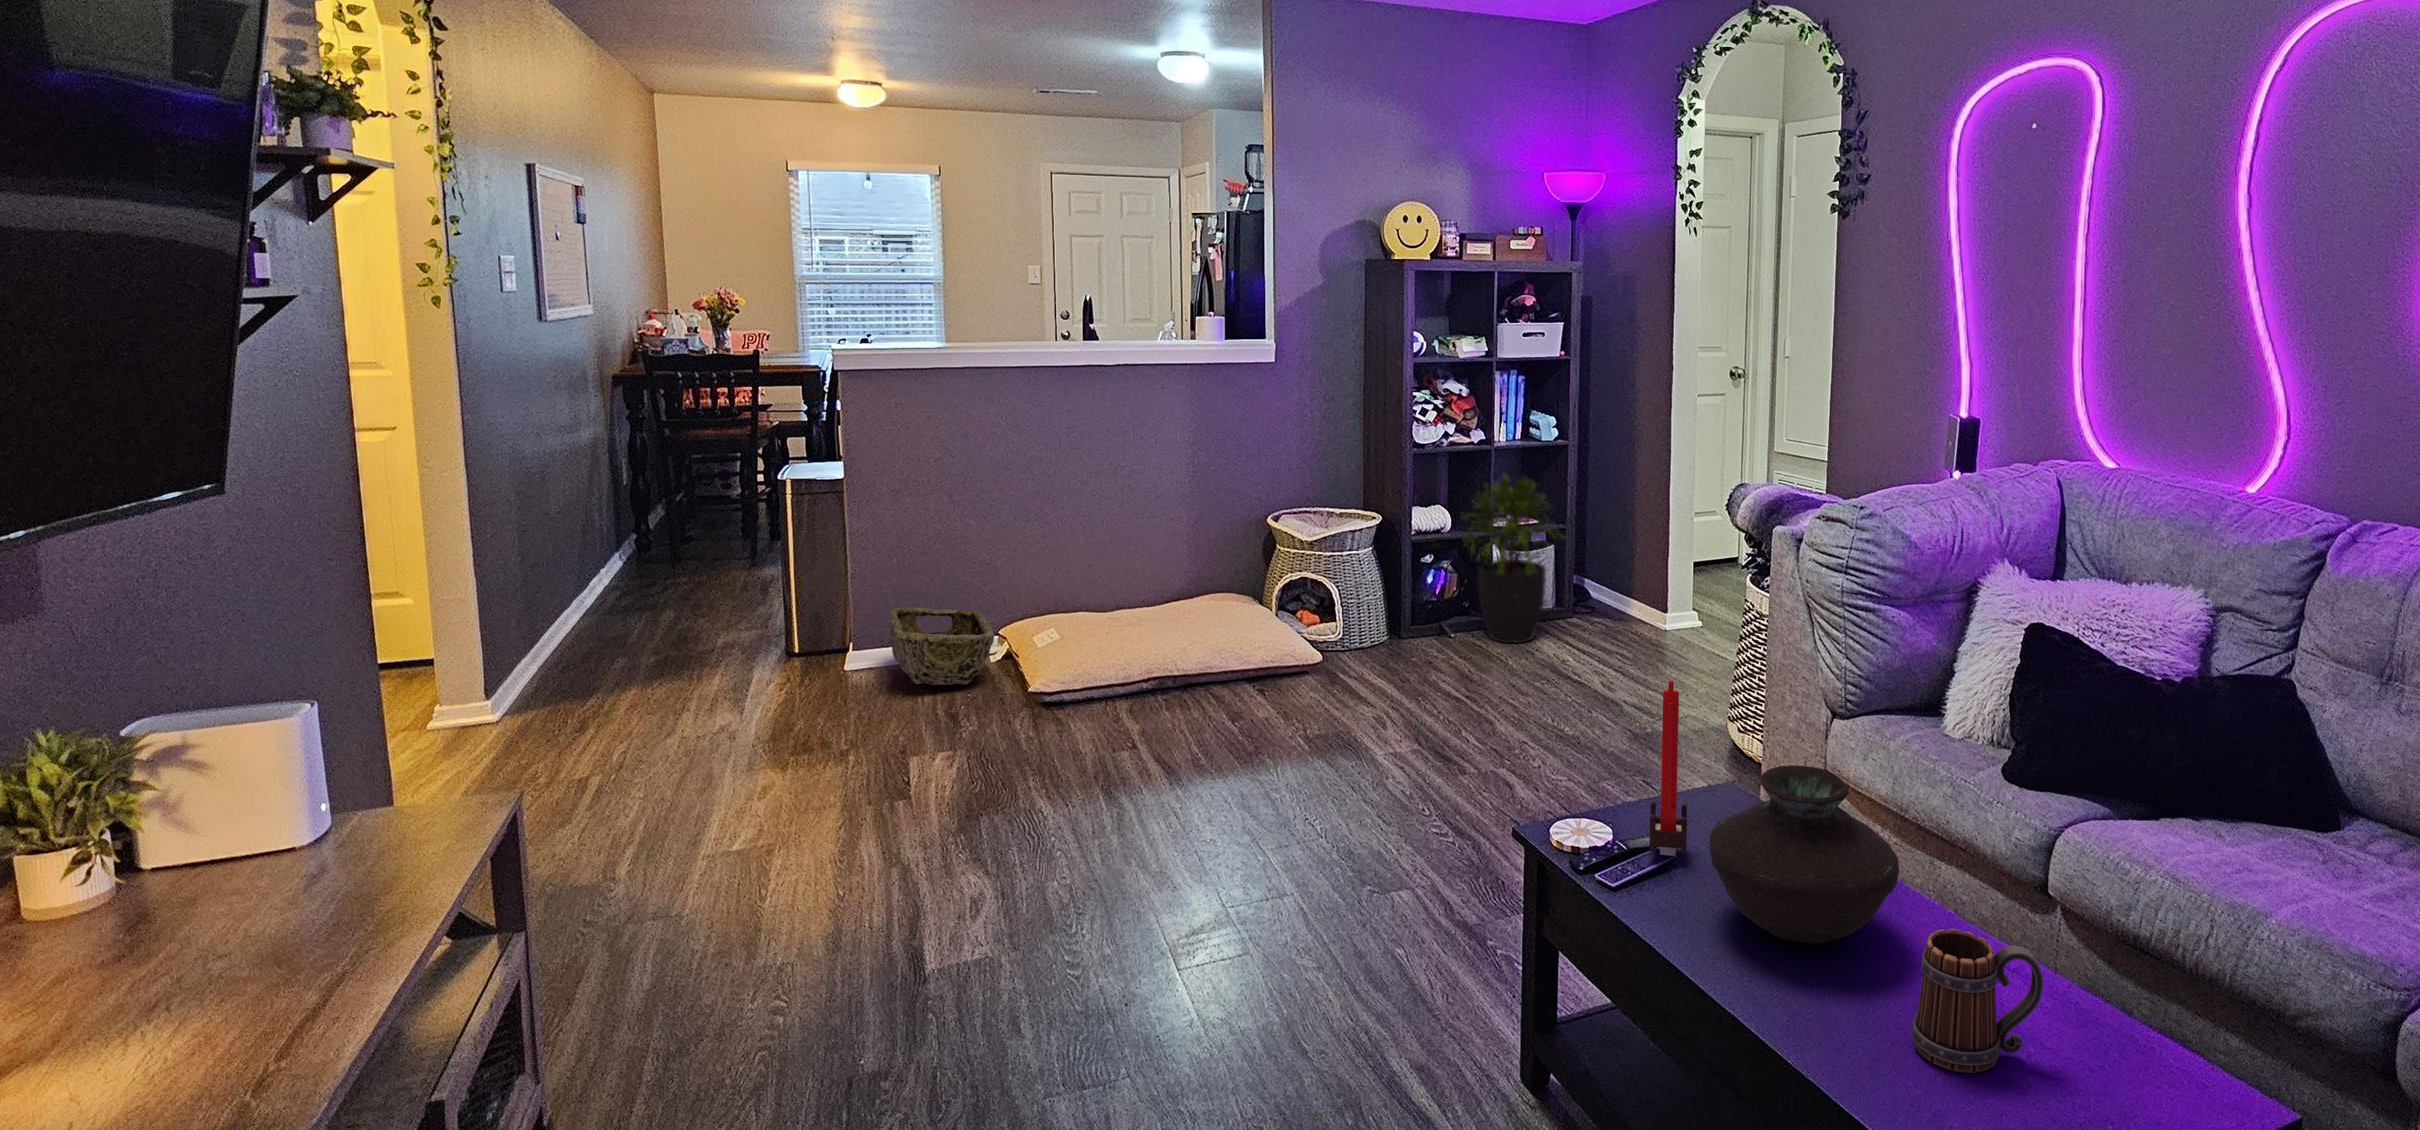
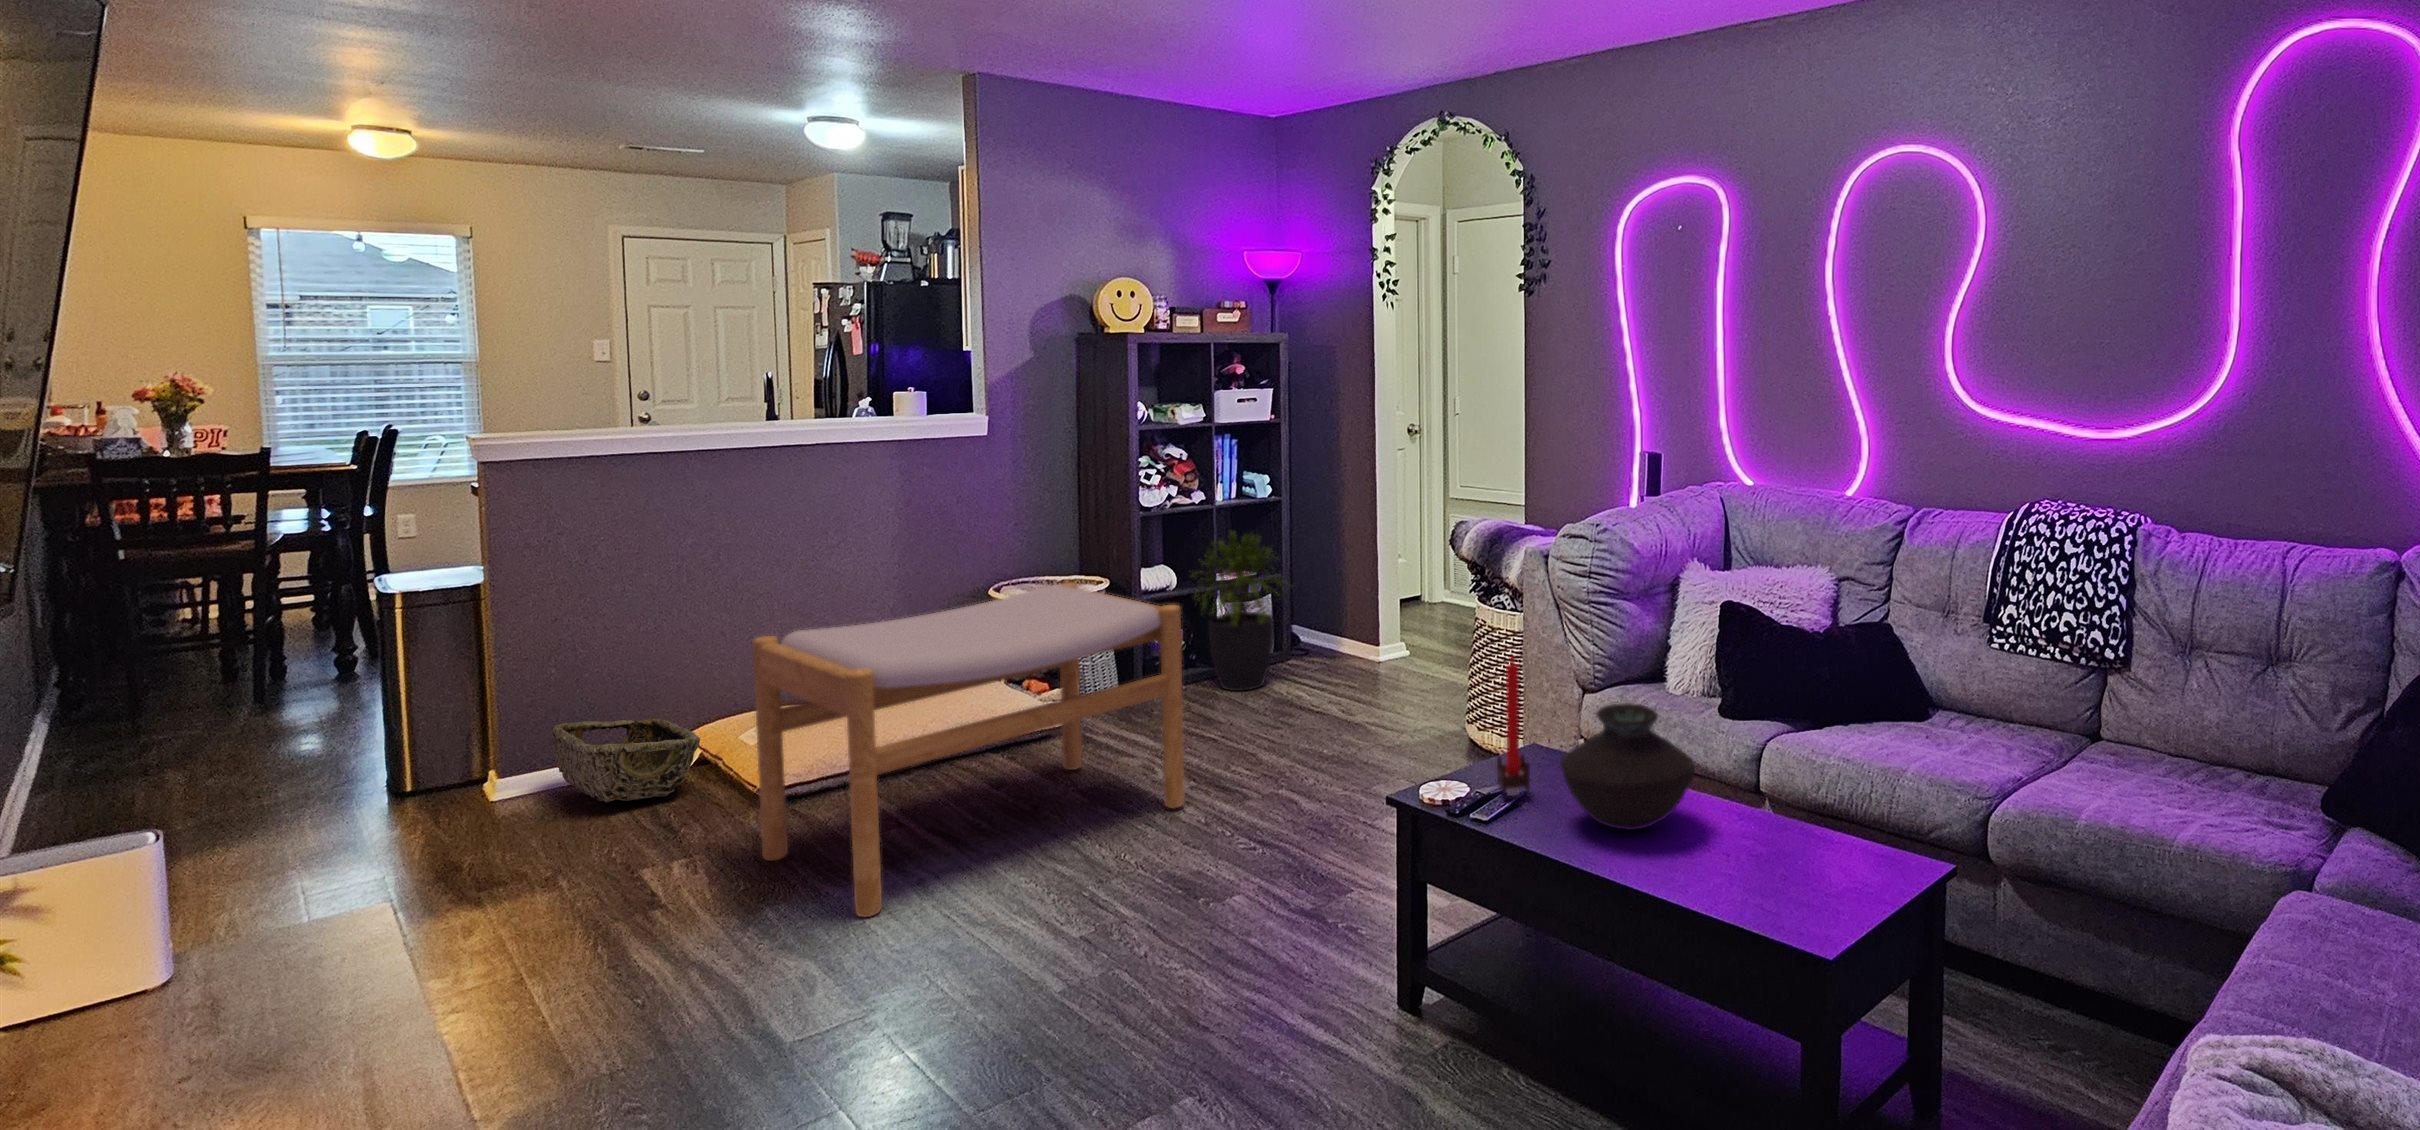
footstool: none [995,519,1396,843] -> present [752,582,1185,917]
mug: present [1912,929,2044,1073] -> none [1726,788,1805,880]

